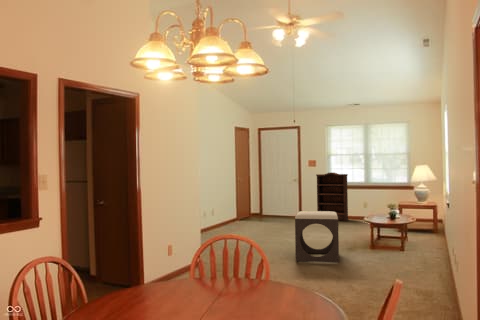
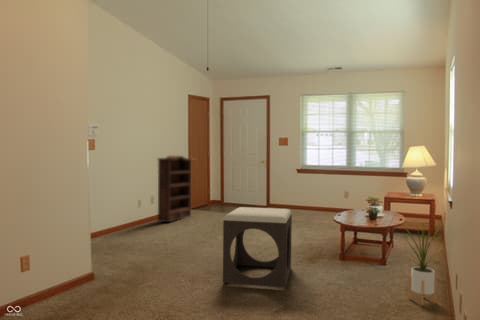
bookshelf: present [316,172,348,221] -> present [158,156,191,222]
house plant: none [415,212,445,269] -> present [405,226,441,305]

